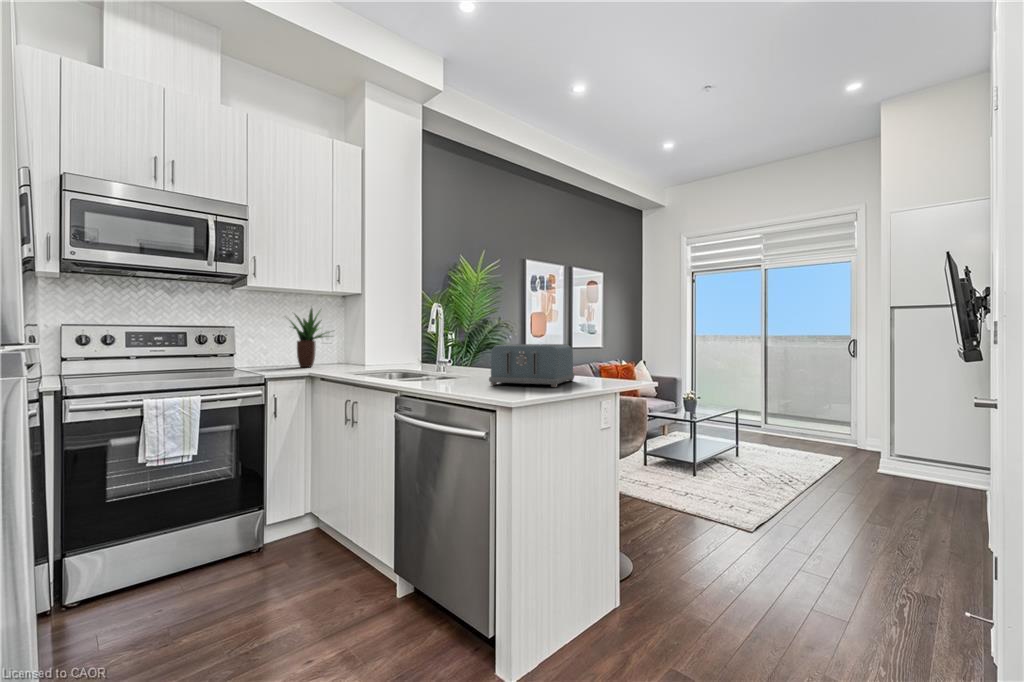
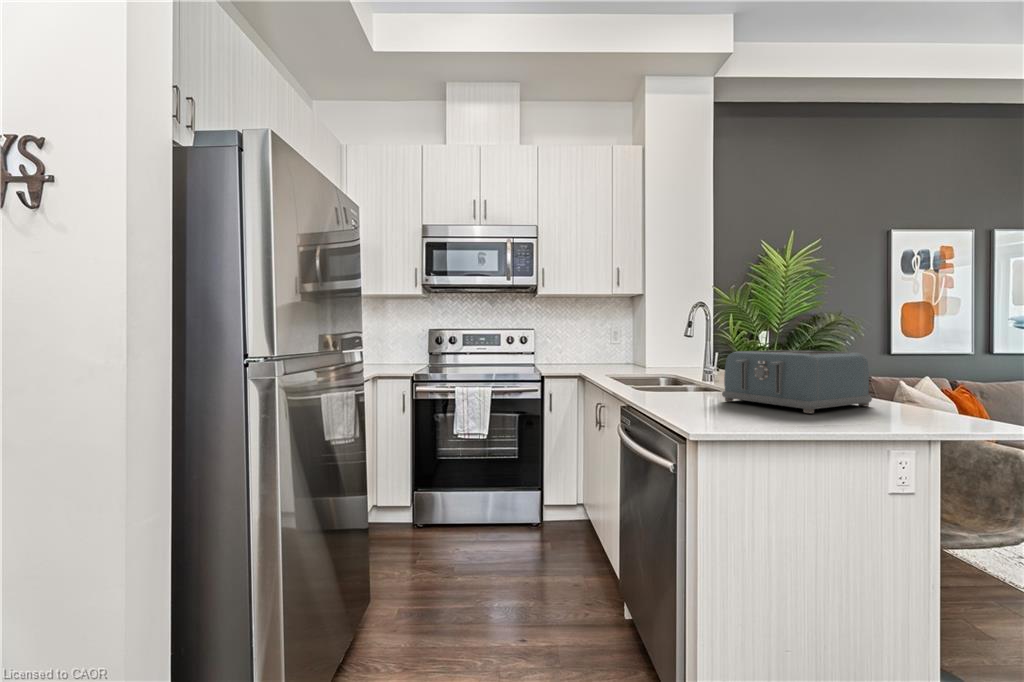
potted plant: present [290,308,326,367] -> none [576,309,621,366]

